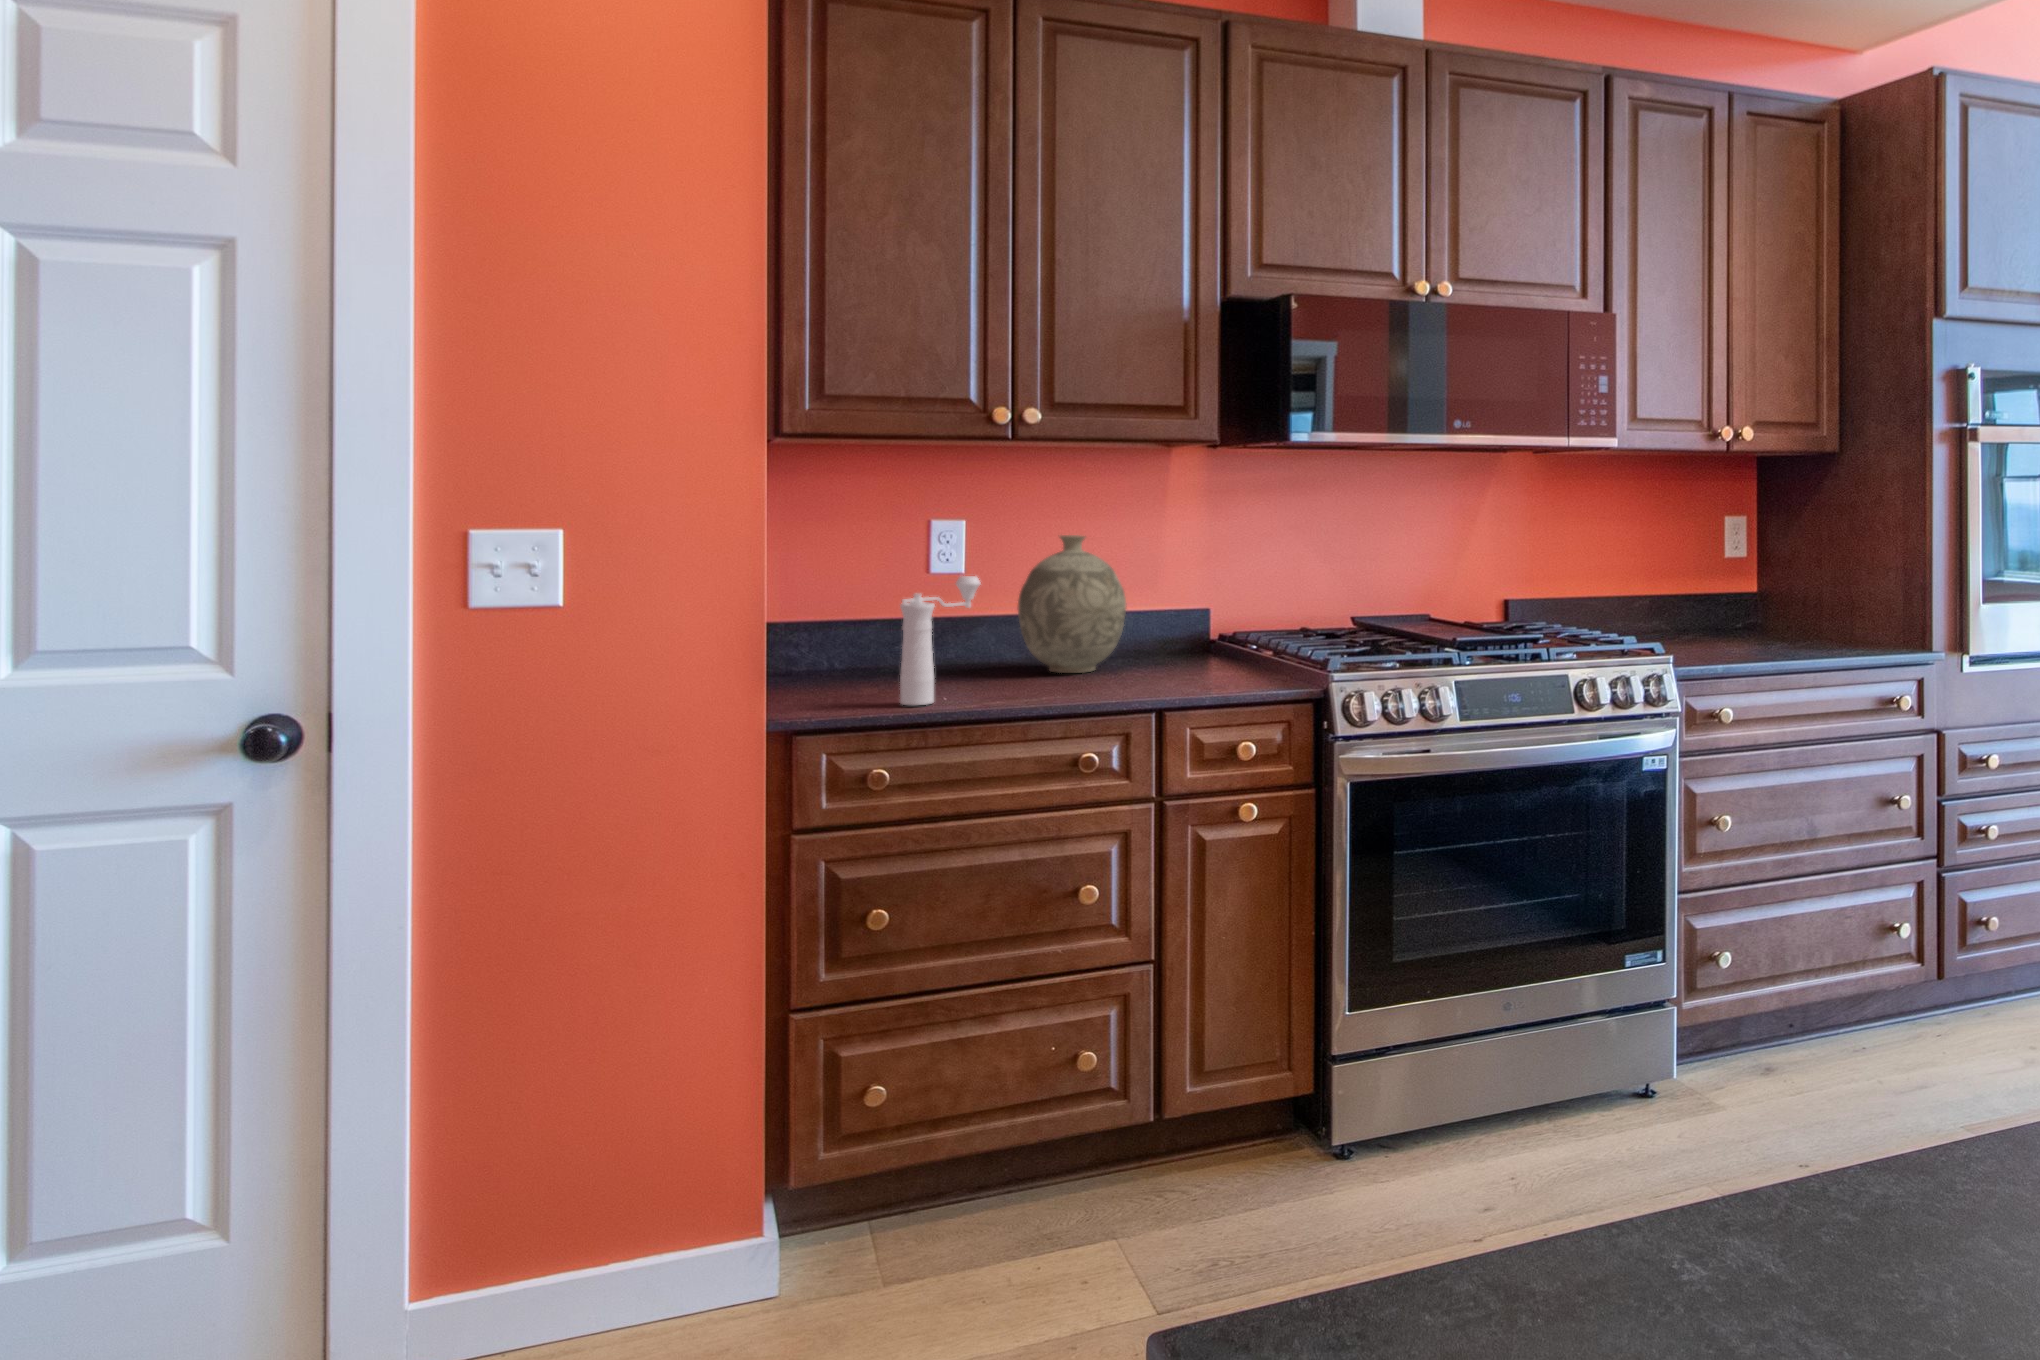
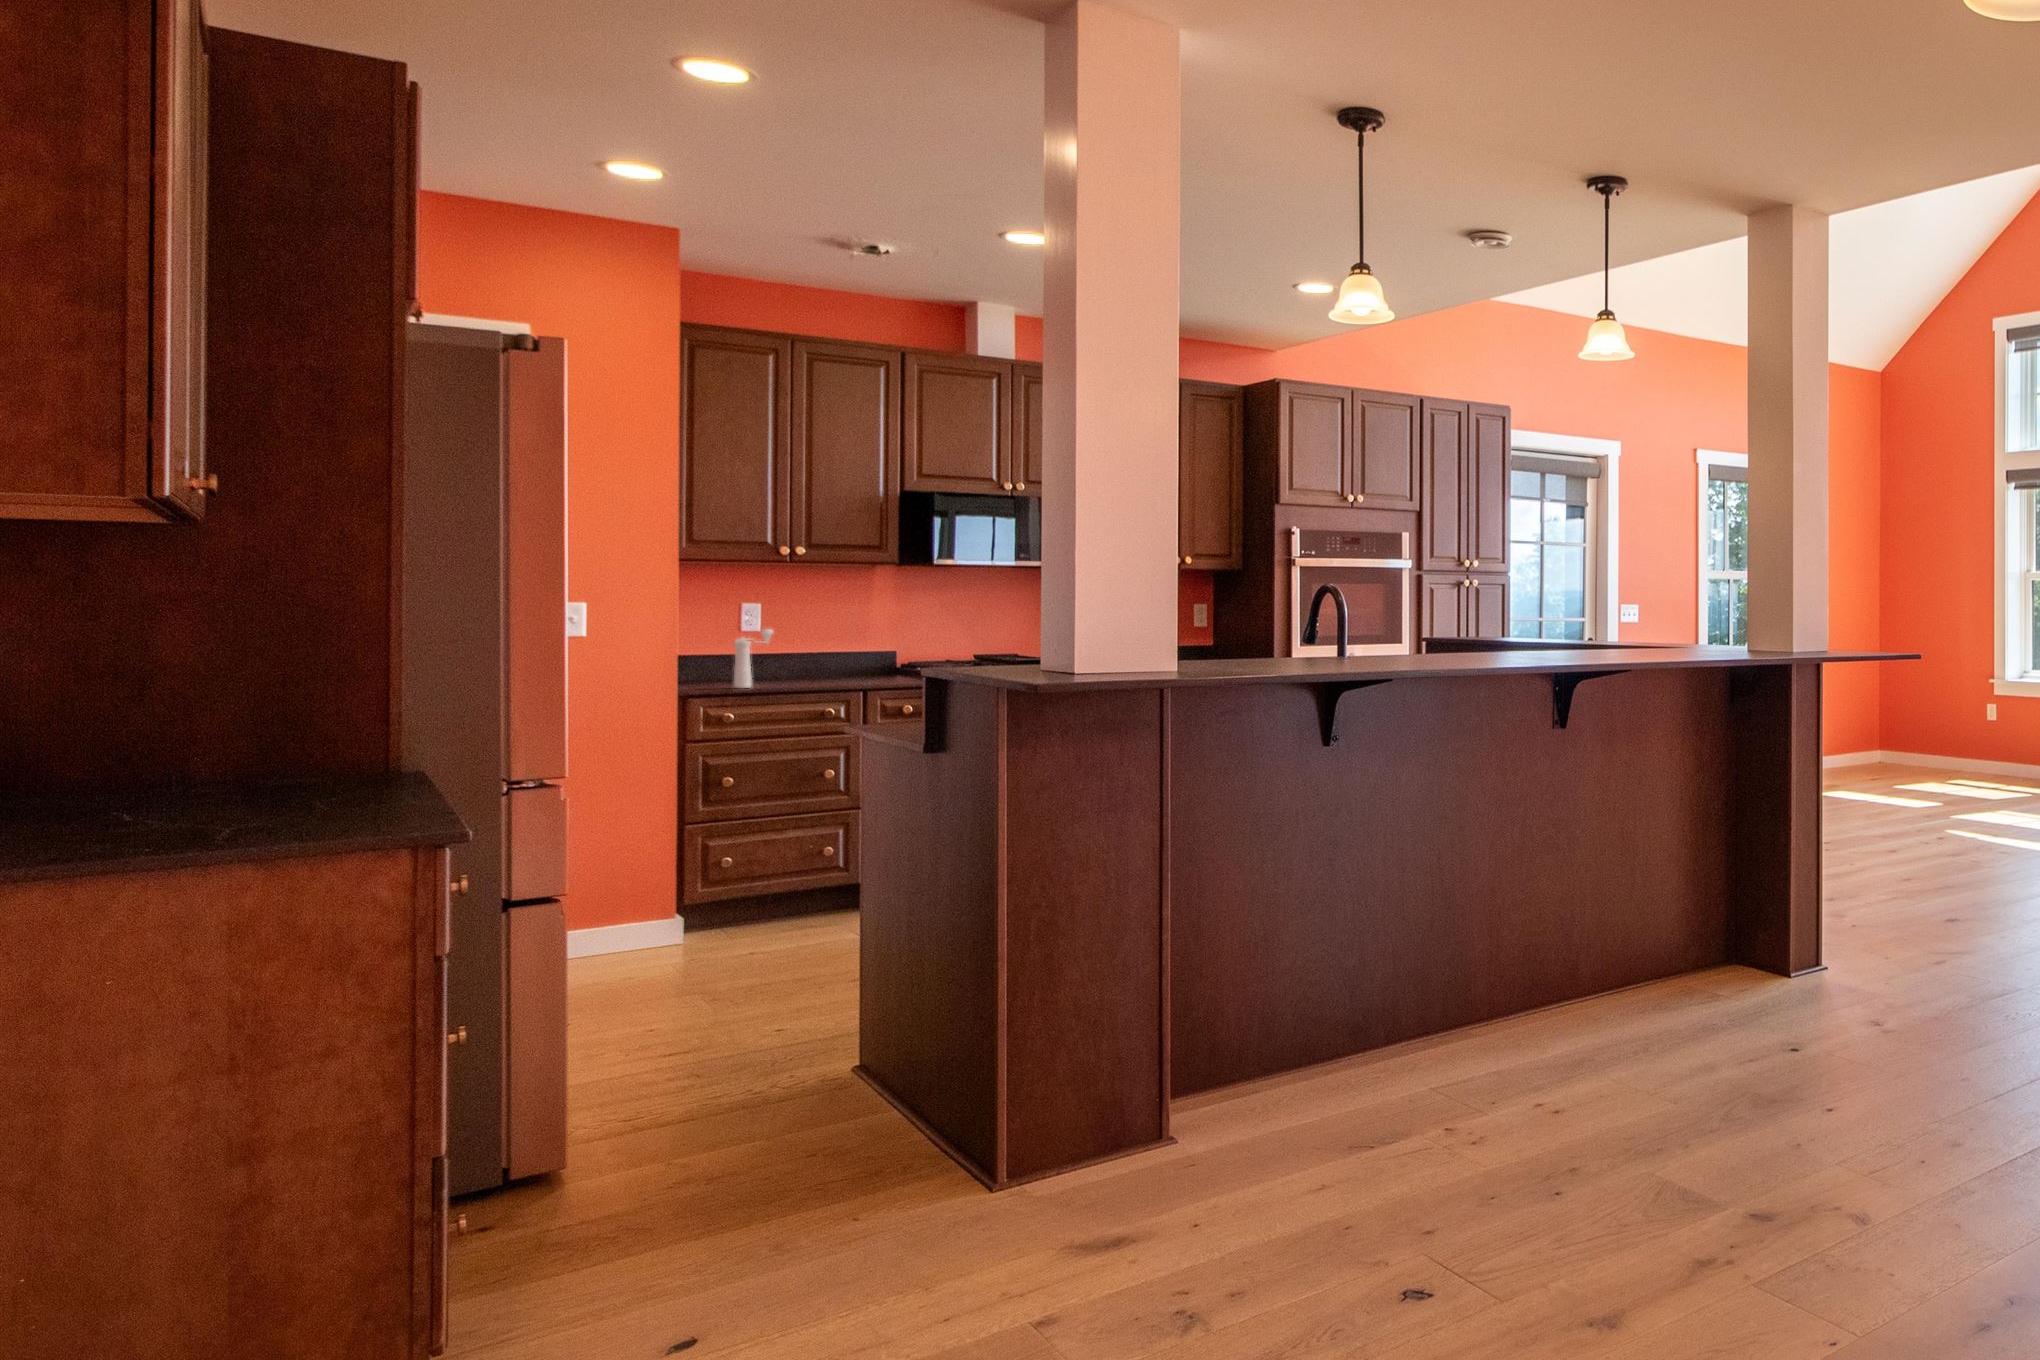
decorative vase: present [1018,535,1126,673] -> none [789,609,848,677]

